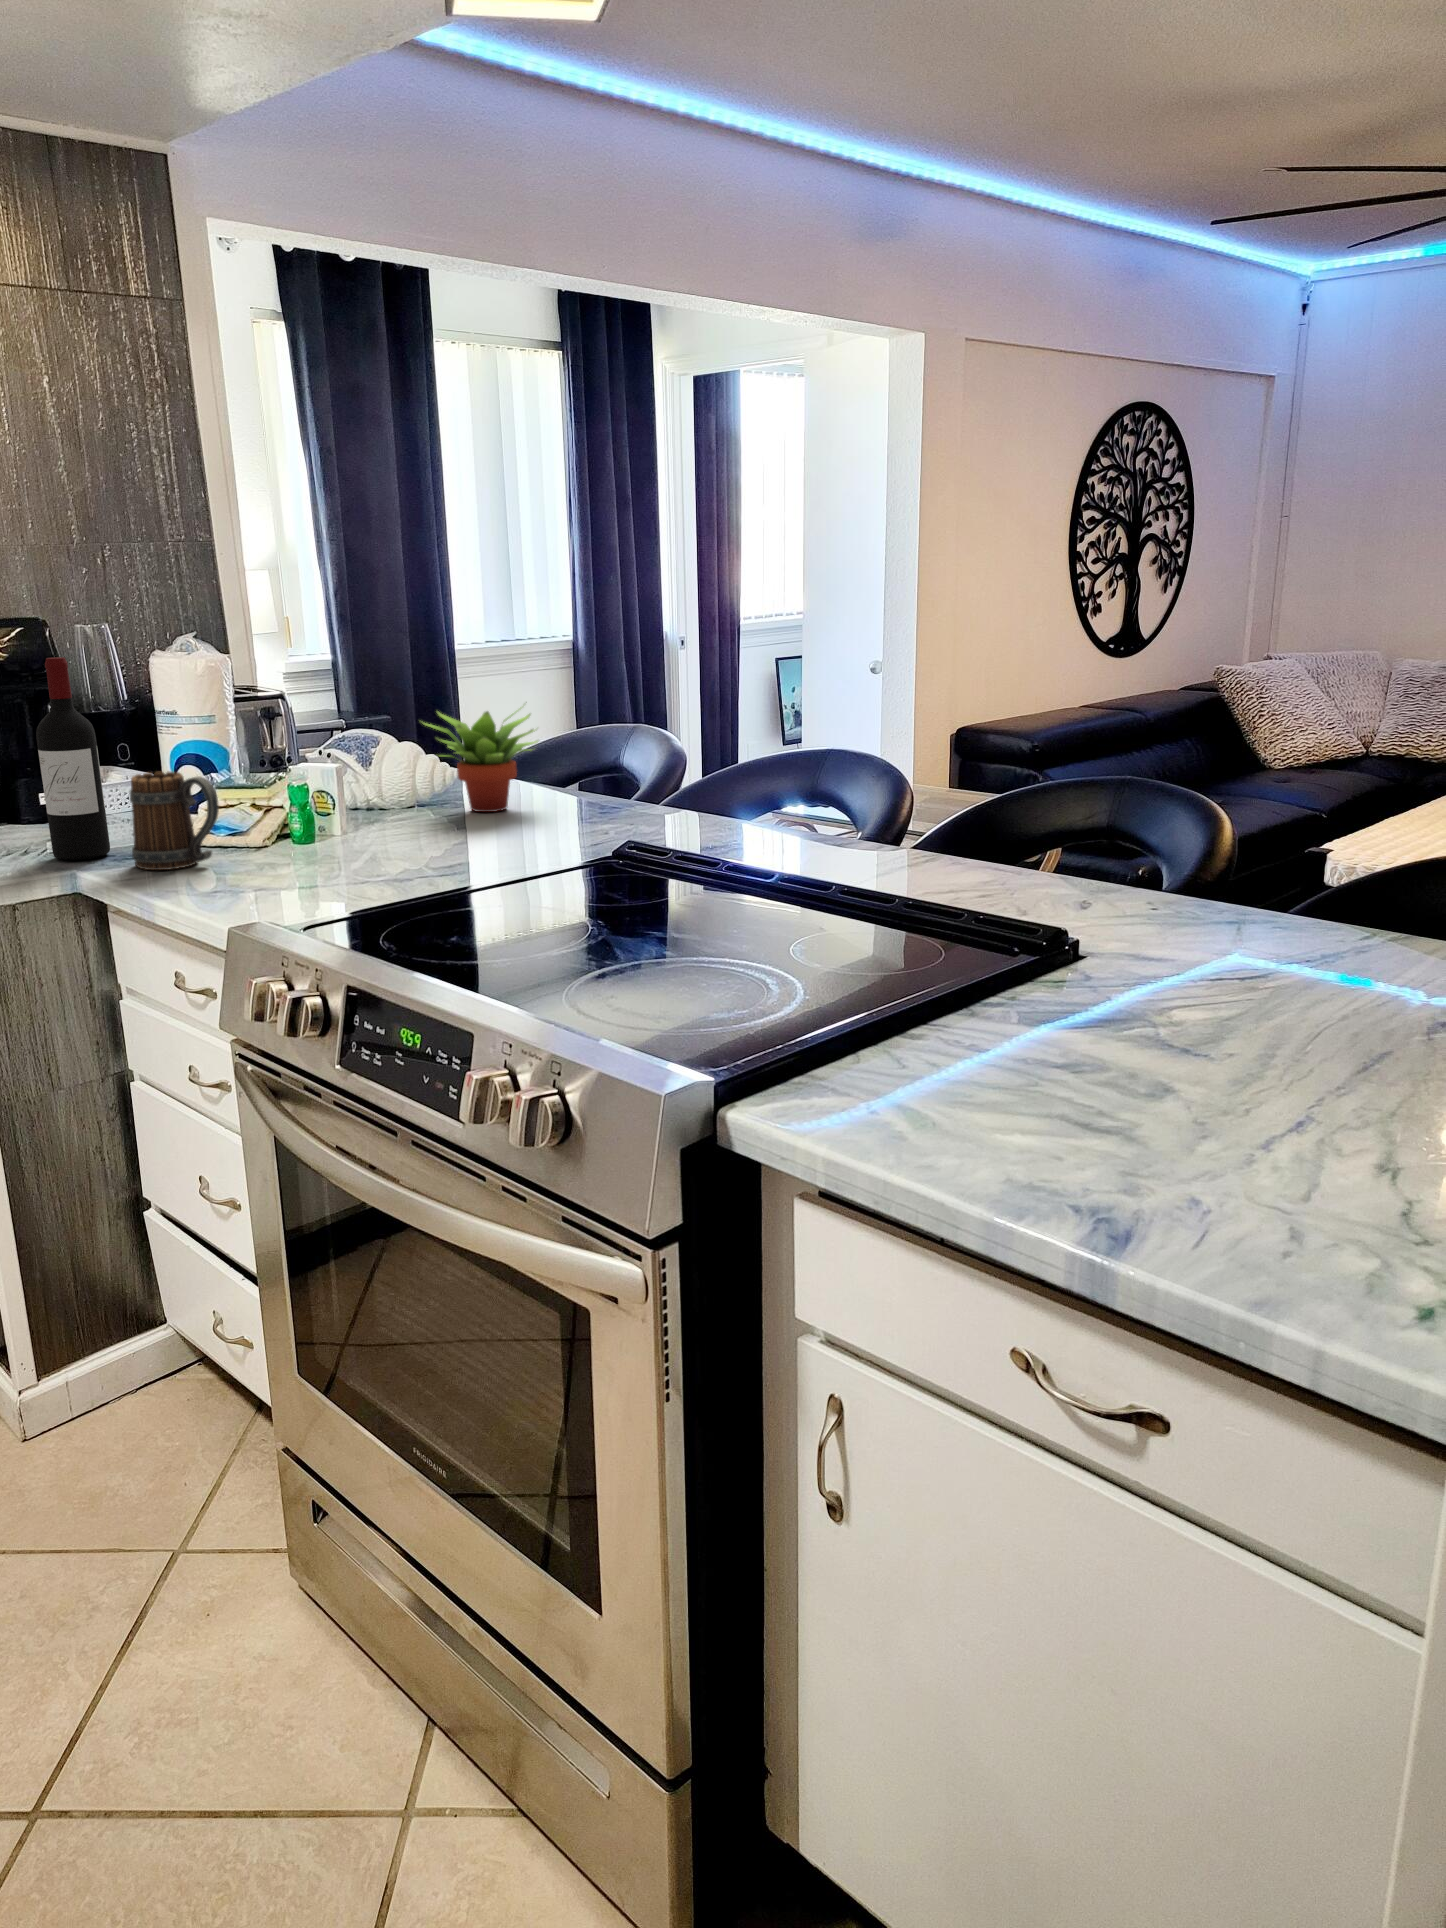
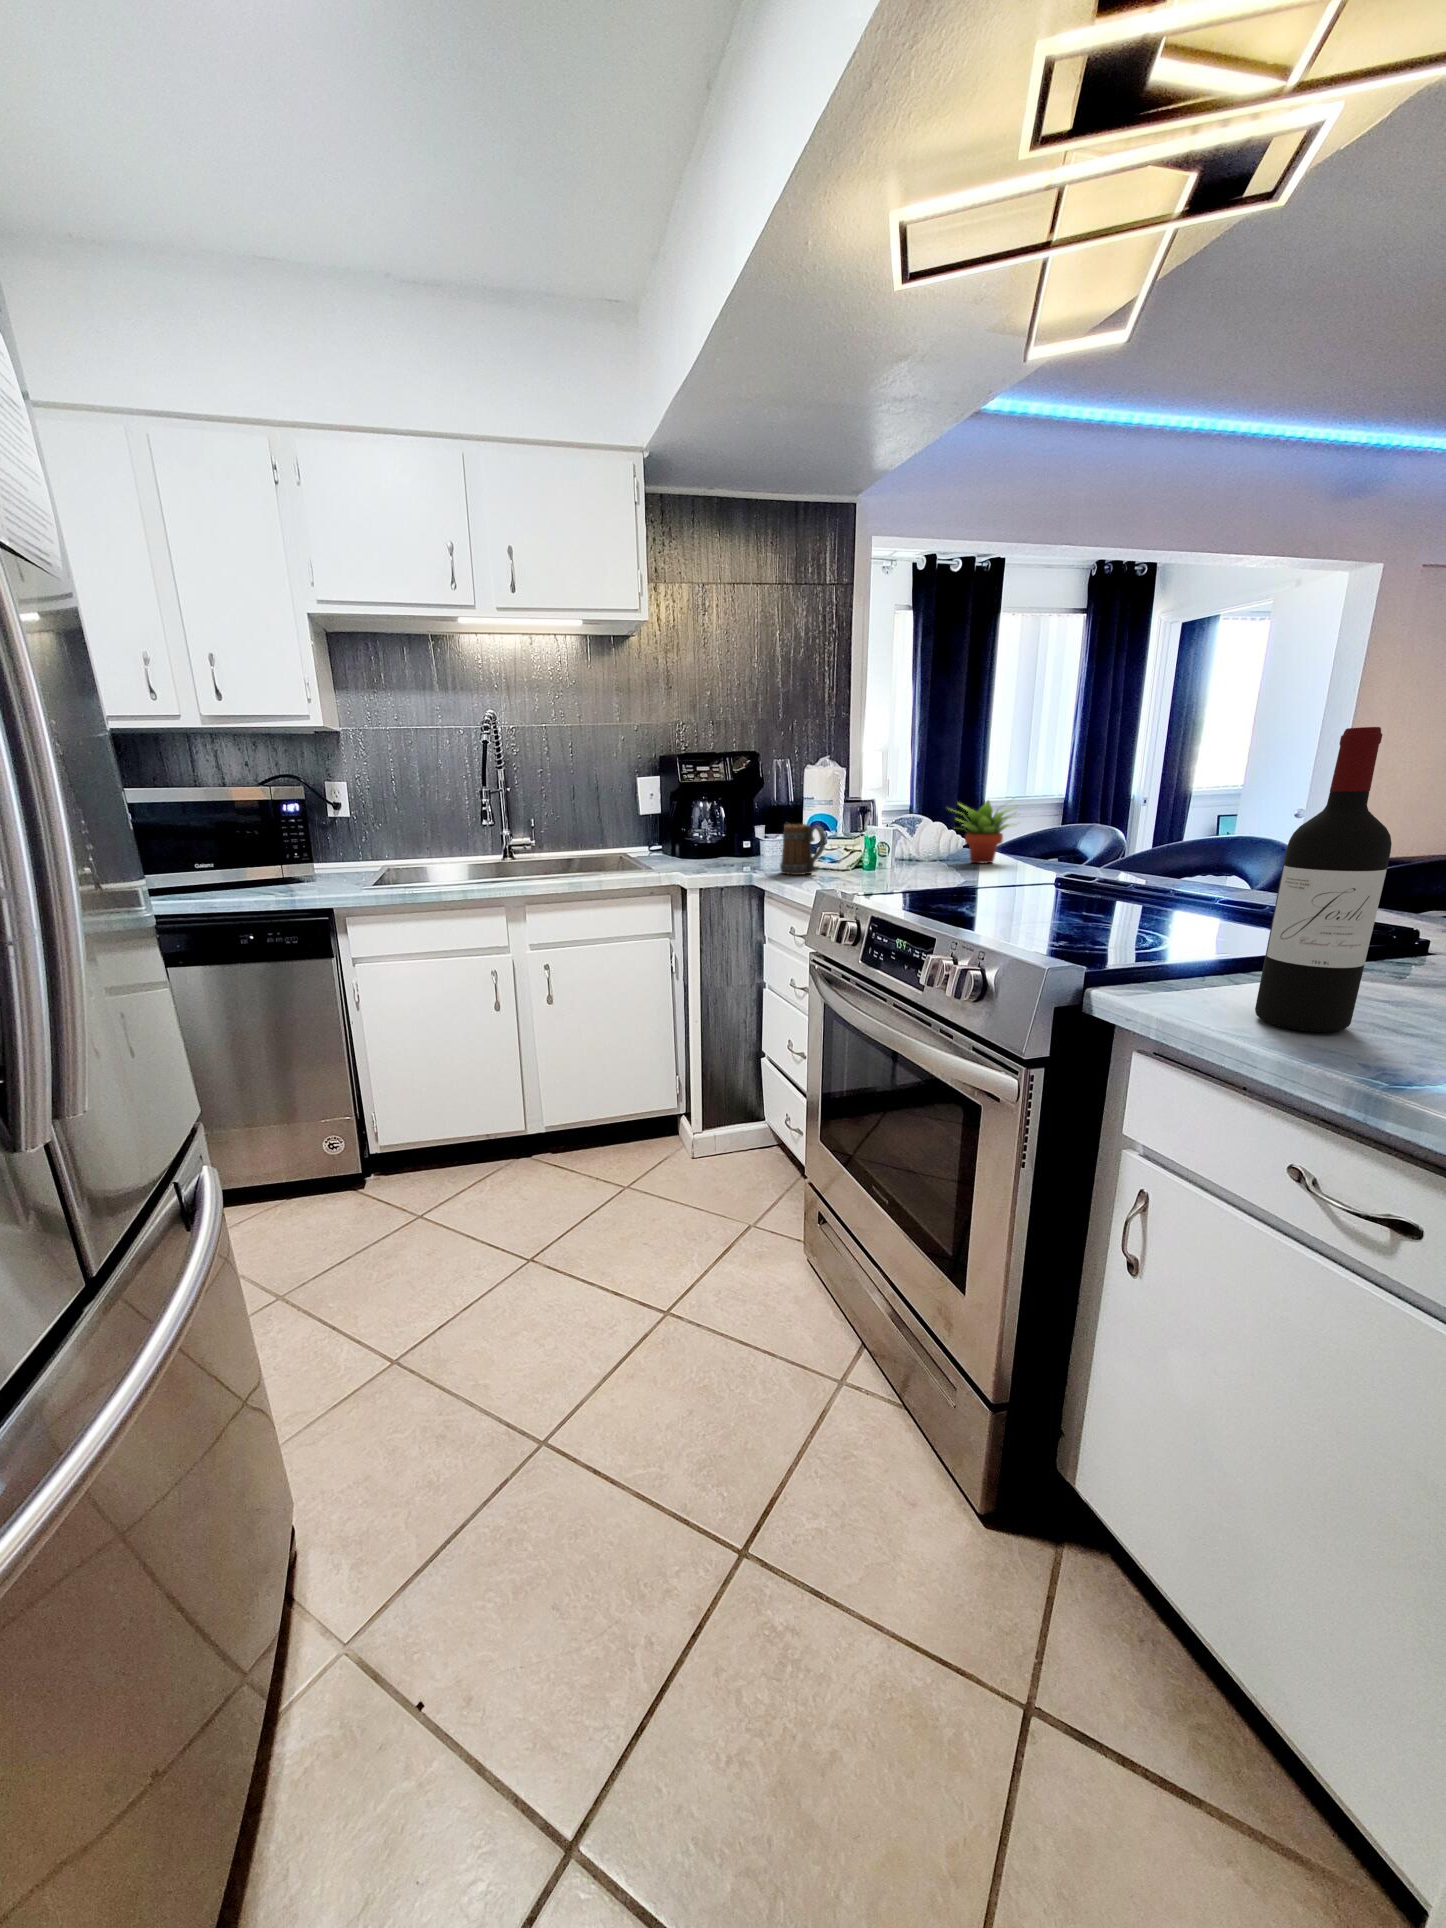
wine bottle: present [36,657,110,860] -> present [1255,727,1392,1032]

